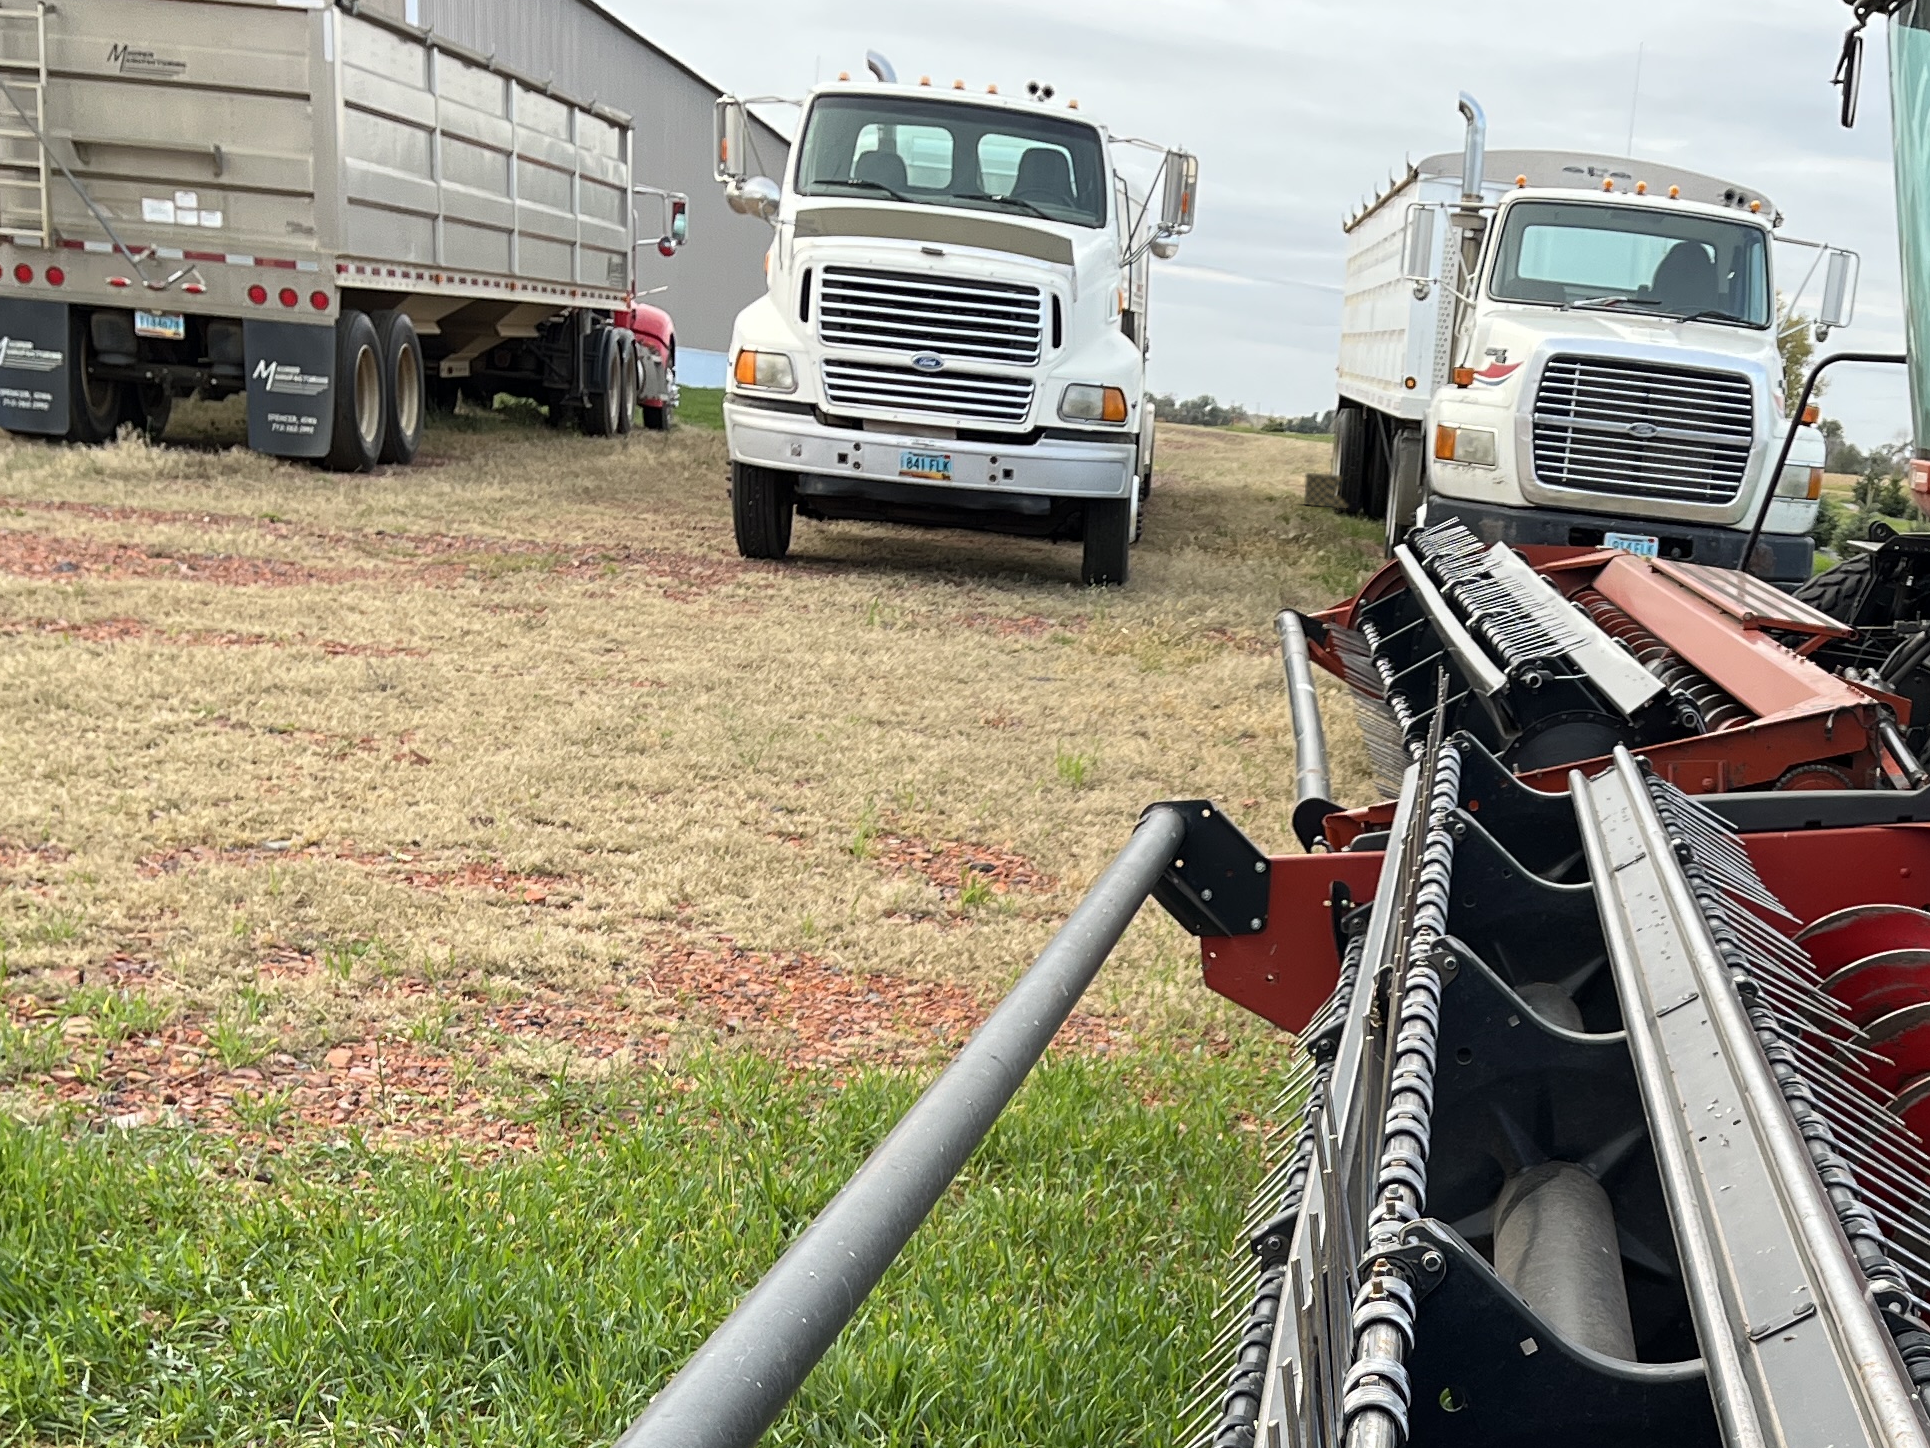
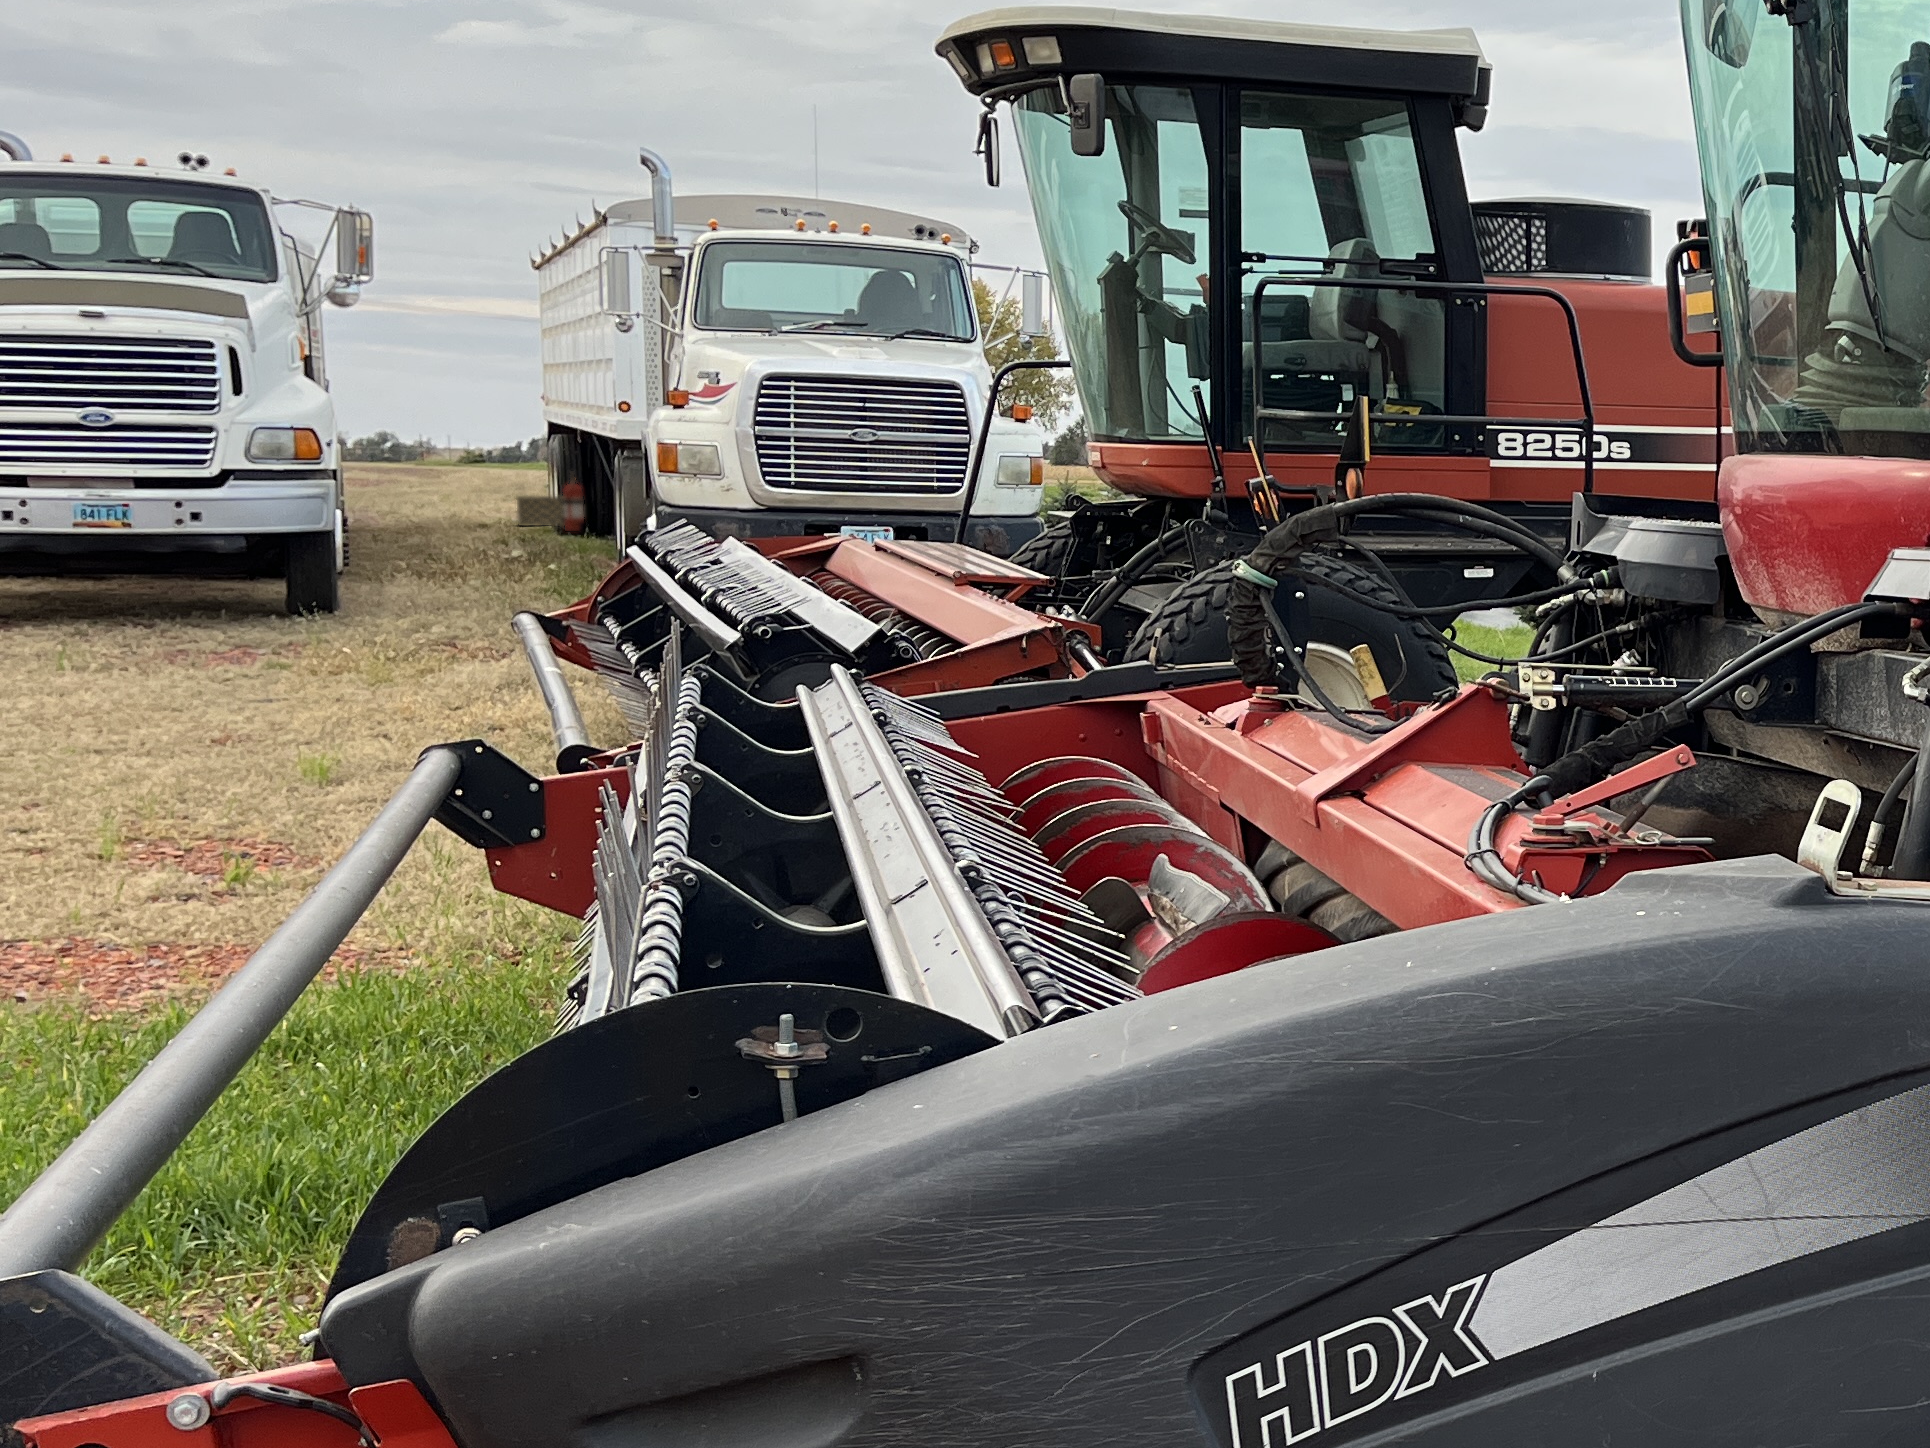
fire extinguisher: none [1346,450,1367,515] -> present [563,473,584,531]

